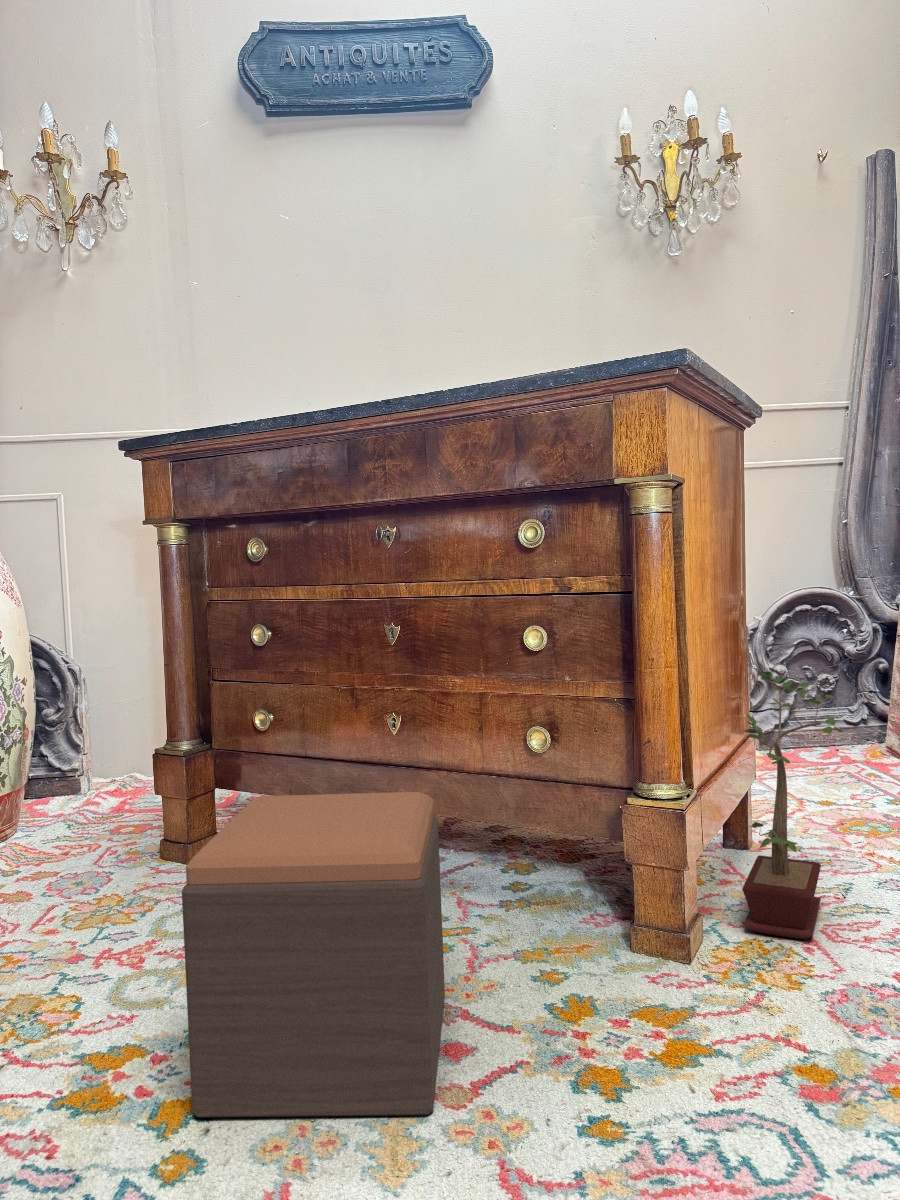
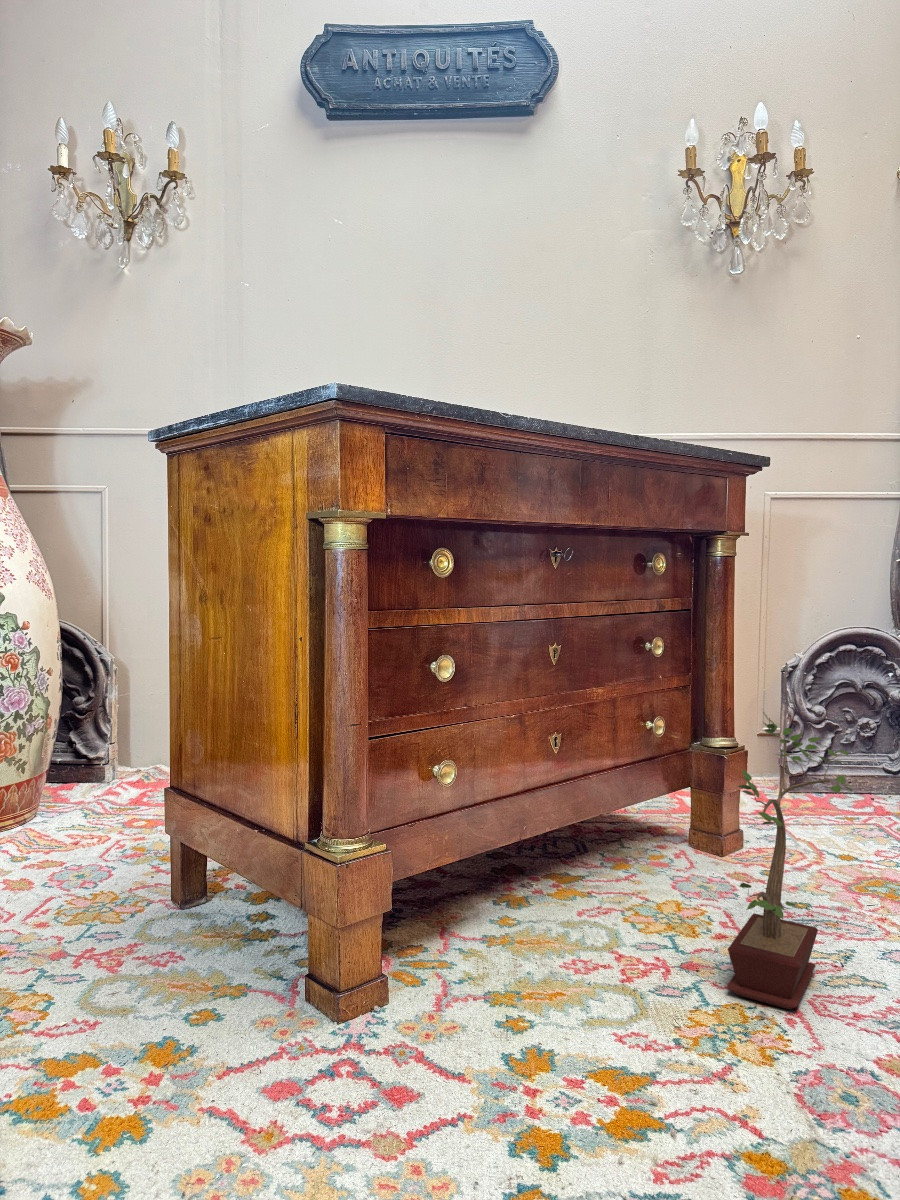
footstool: present [182,792,445,1117] -> none [126,816,407,1163]

